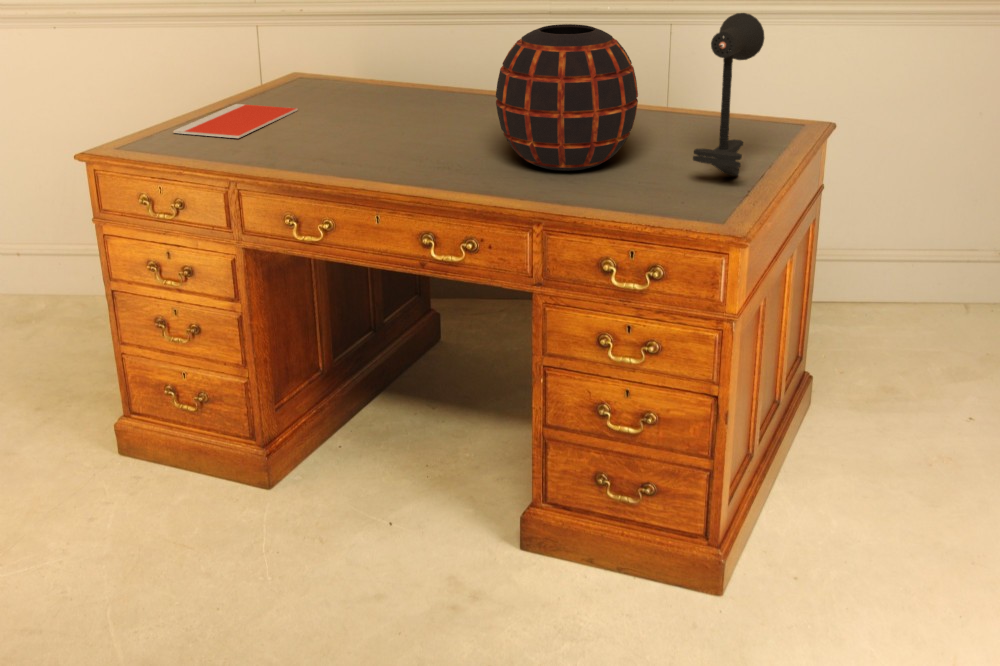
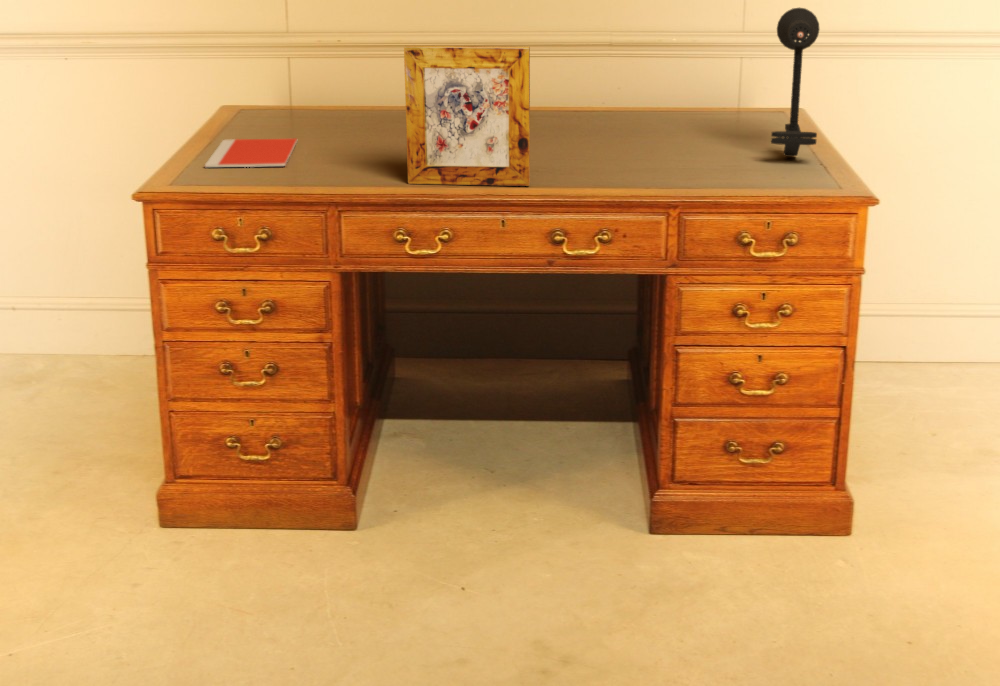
decorative vase: present [496,24,638,171] -> none [569,28,705,165]
picture frame: none [300,34,416,184] -> present [404,46,530,186]

